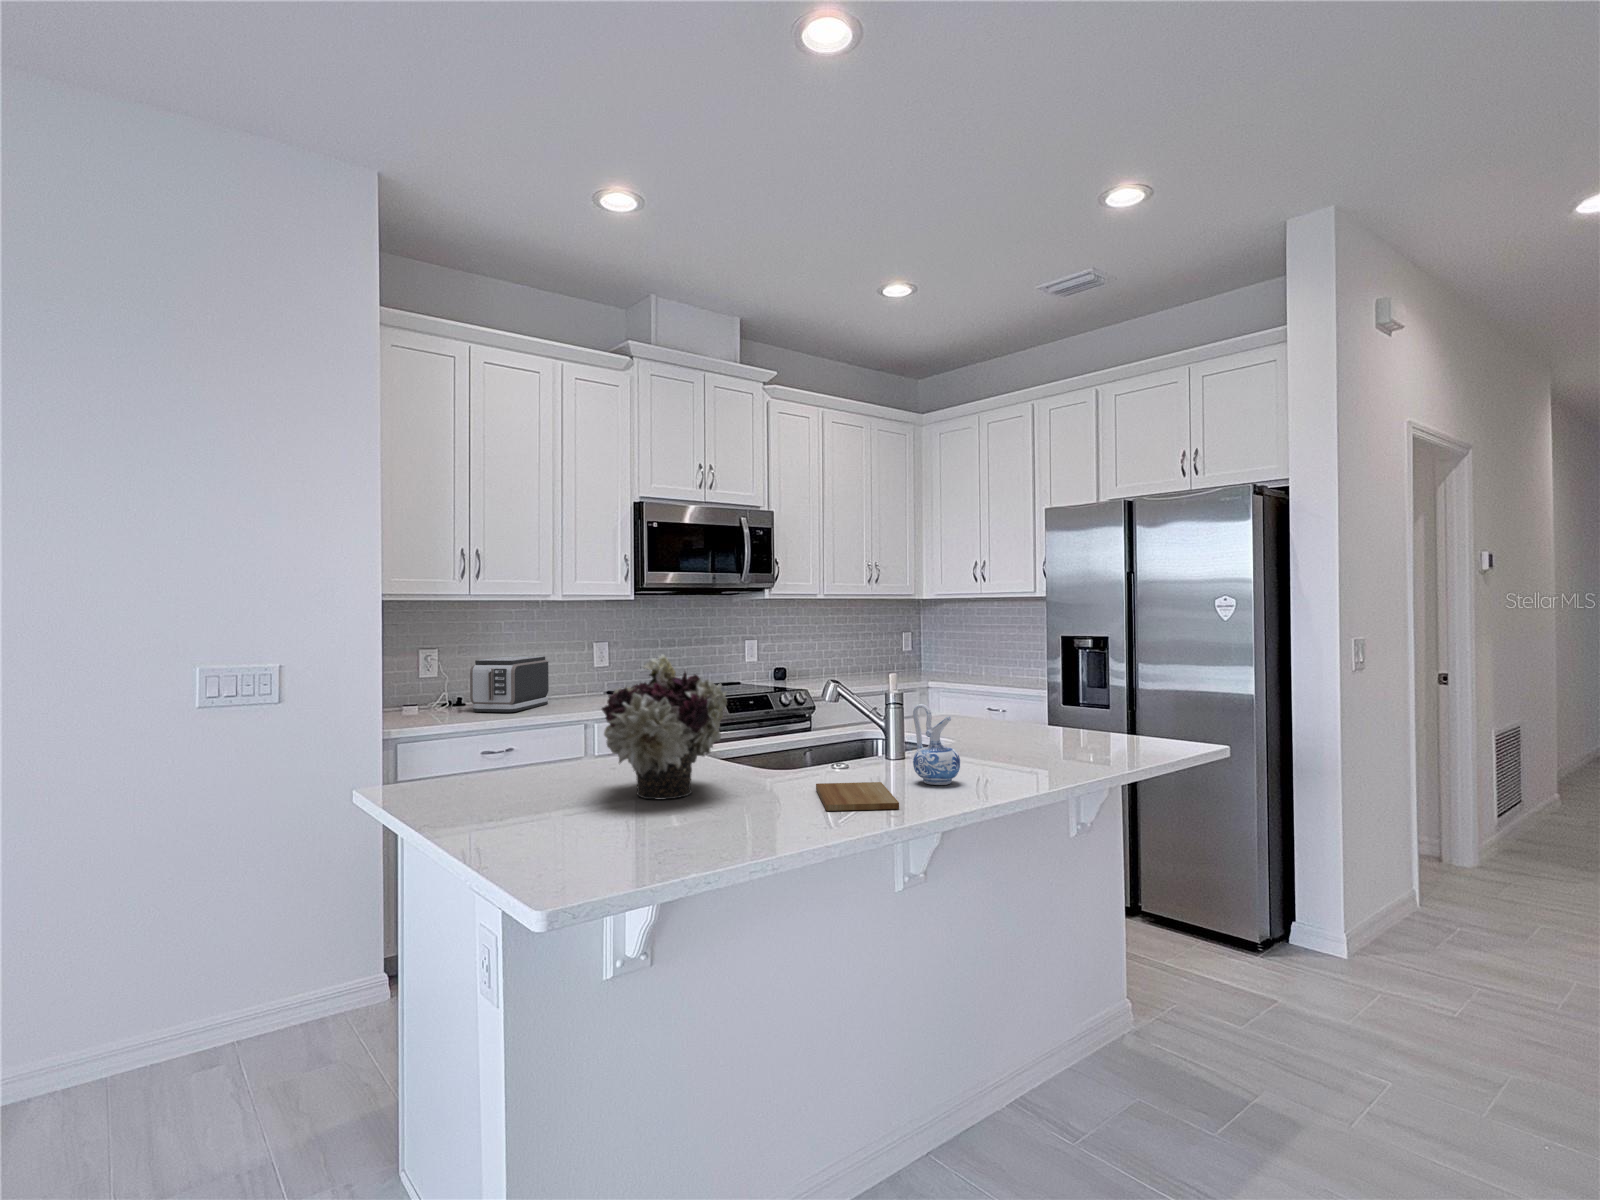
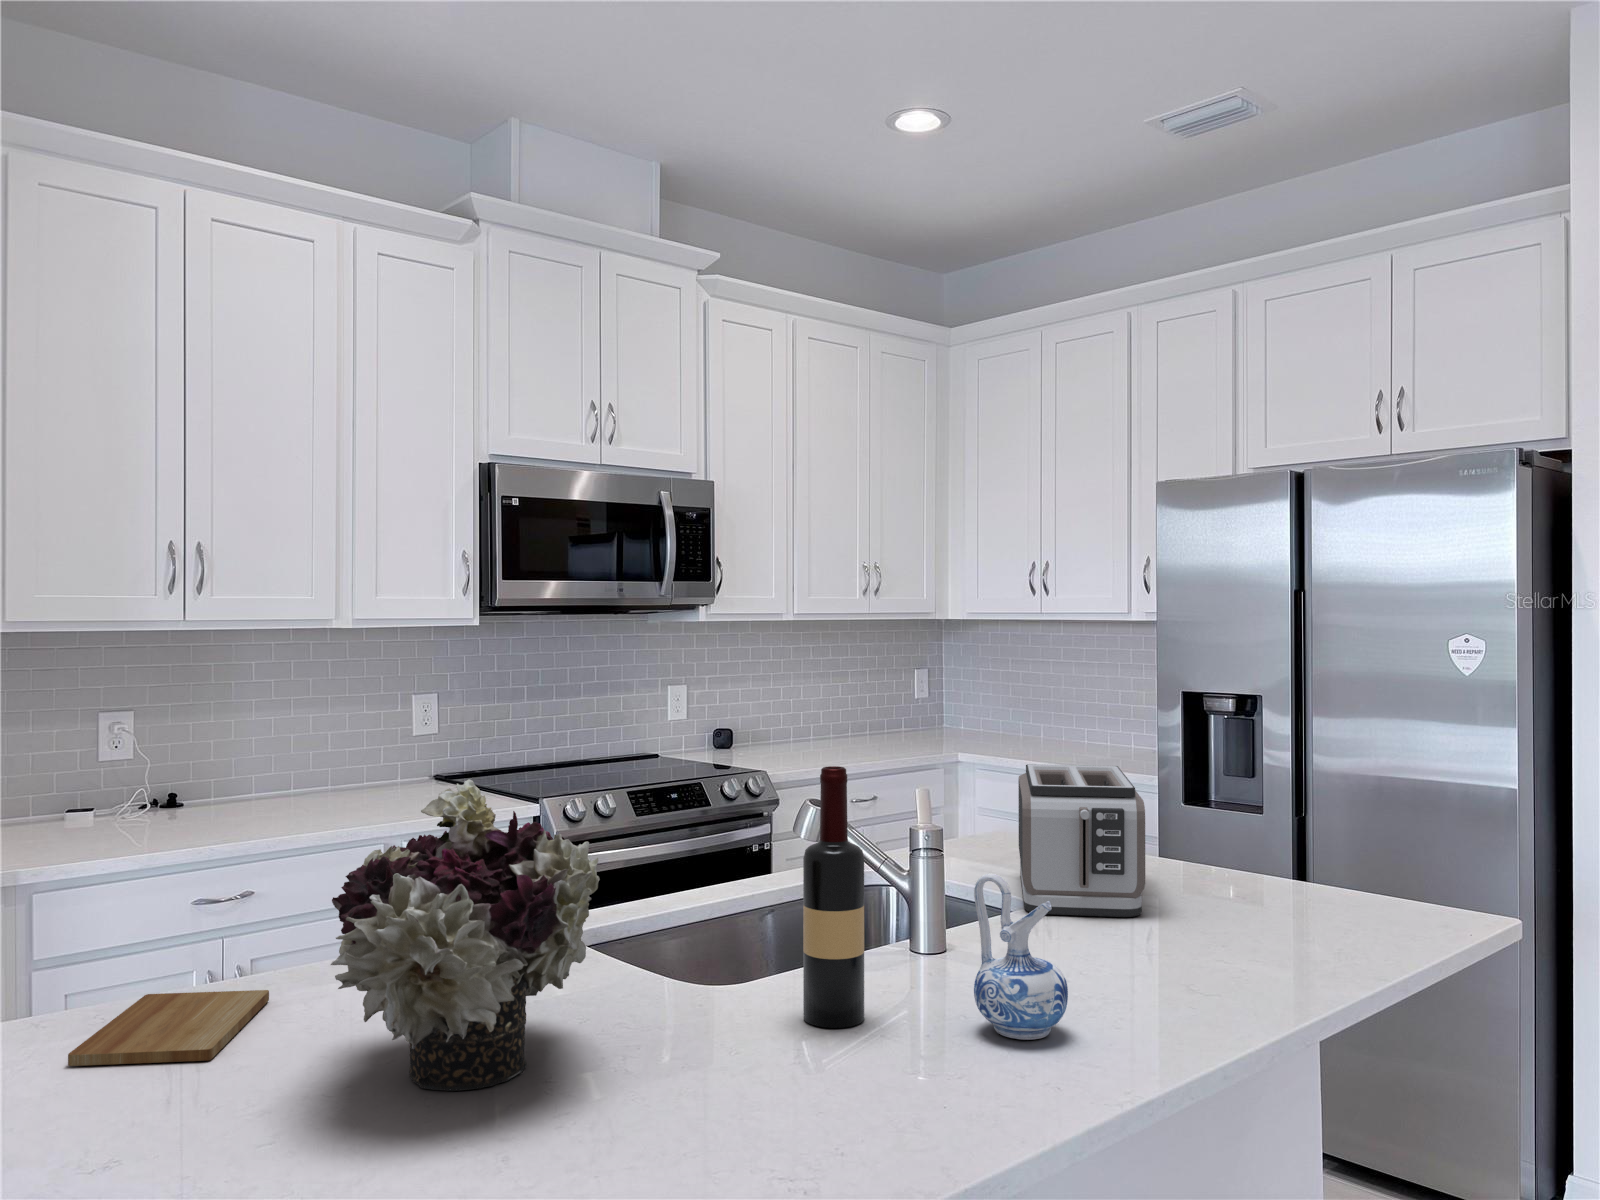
wine bottle: none [827,652,858,782] -> present [803,766,864,1028]
toaster: present [470,656,549,712] -> present [1018,764,1145,917]
cutting board: present [816,782,899,811] -> present [68,990,269,1066]

